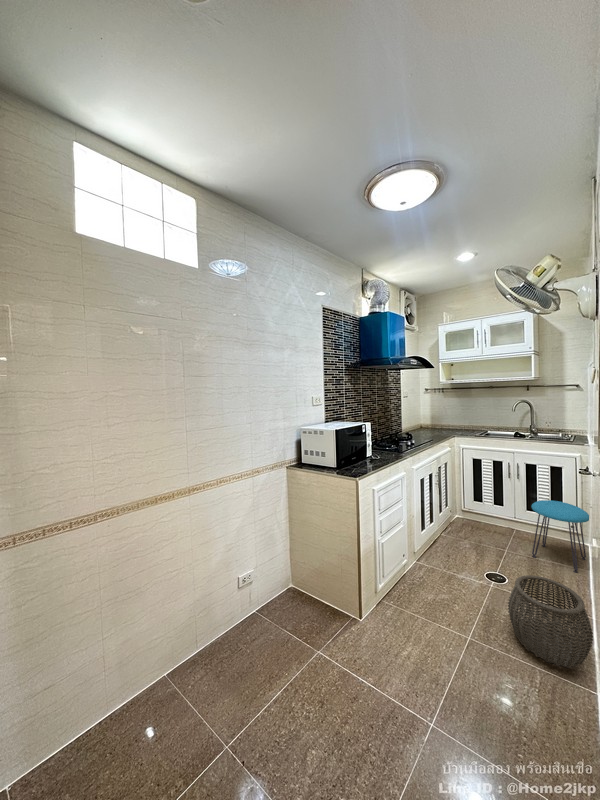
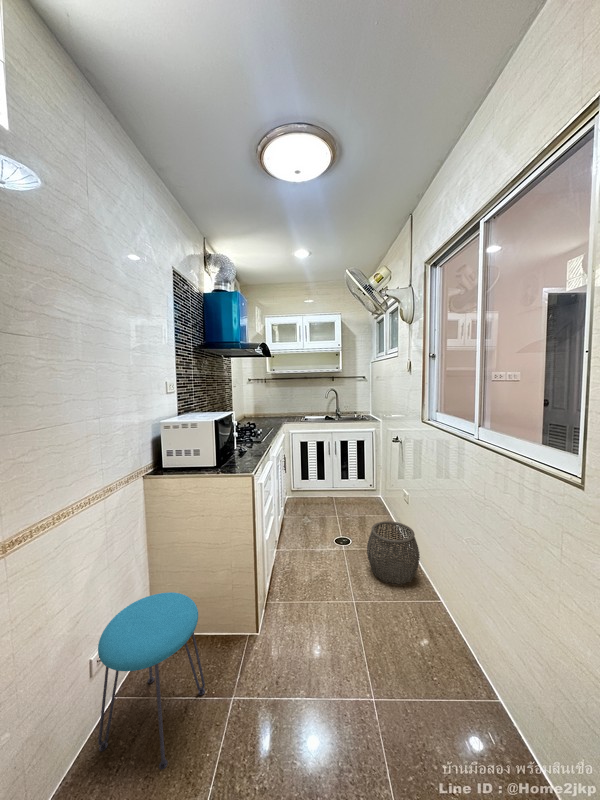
stool: present [532,500,589,573] -> present [98,592,205,770]

